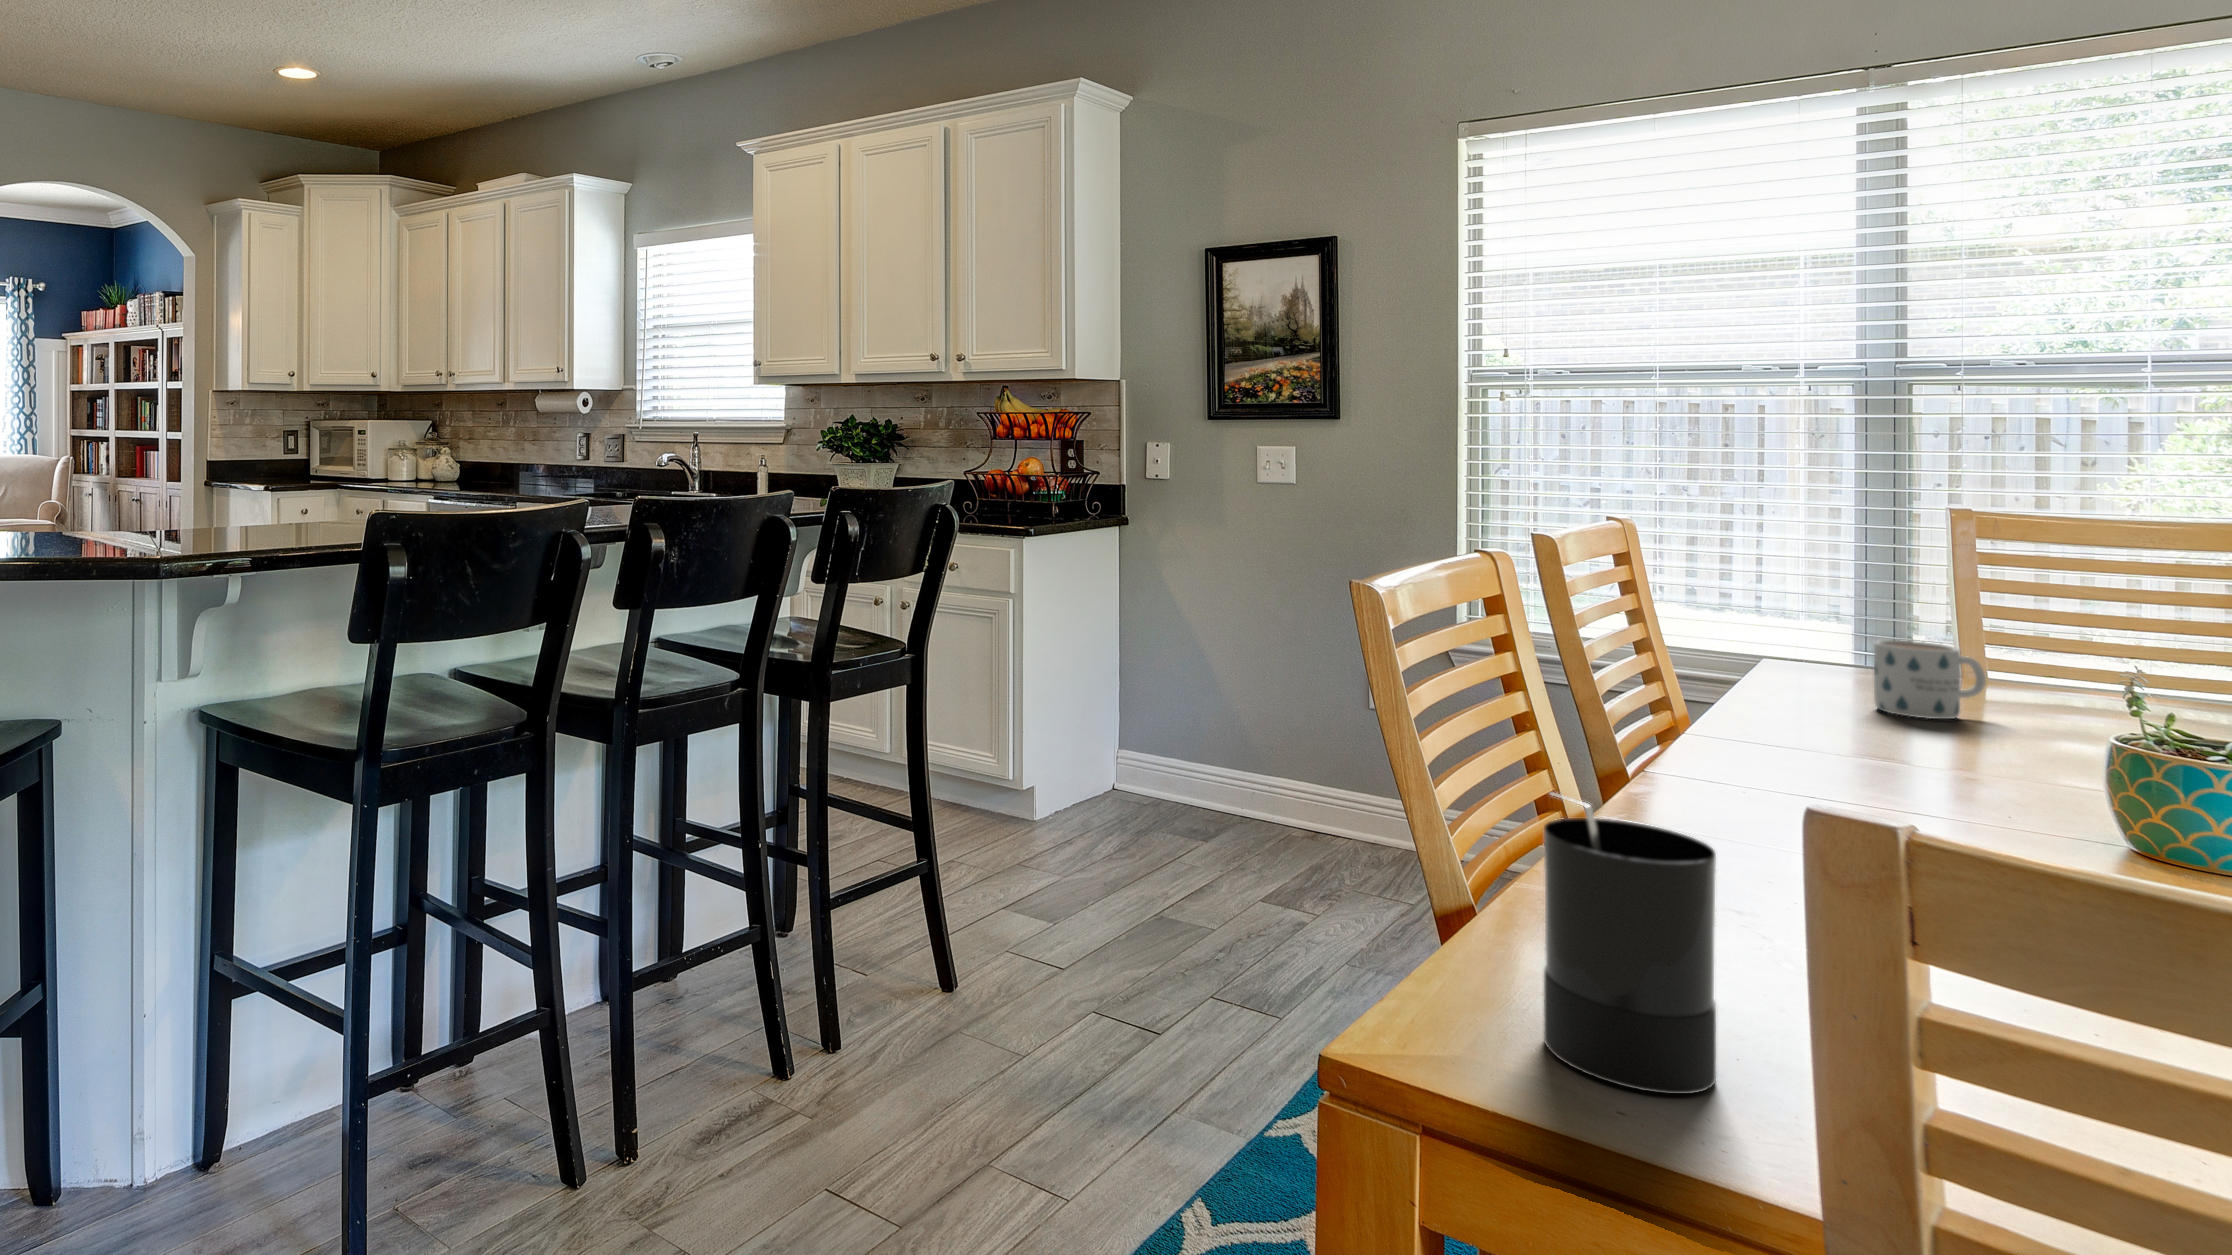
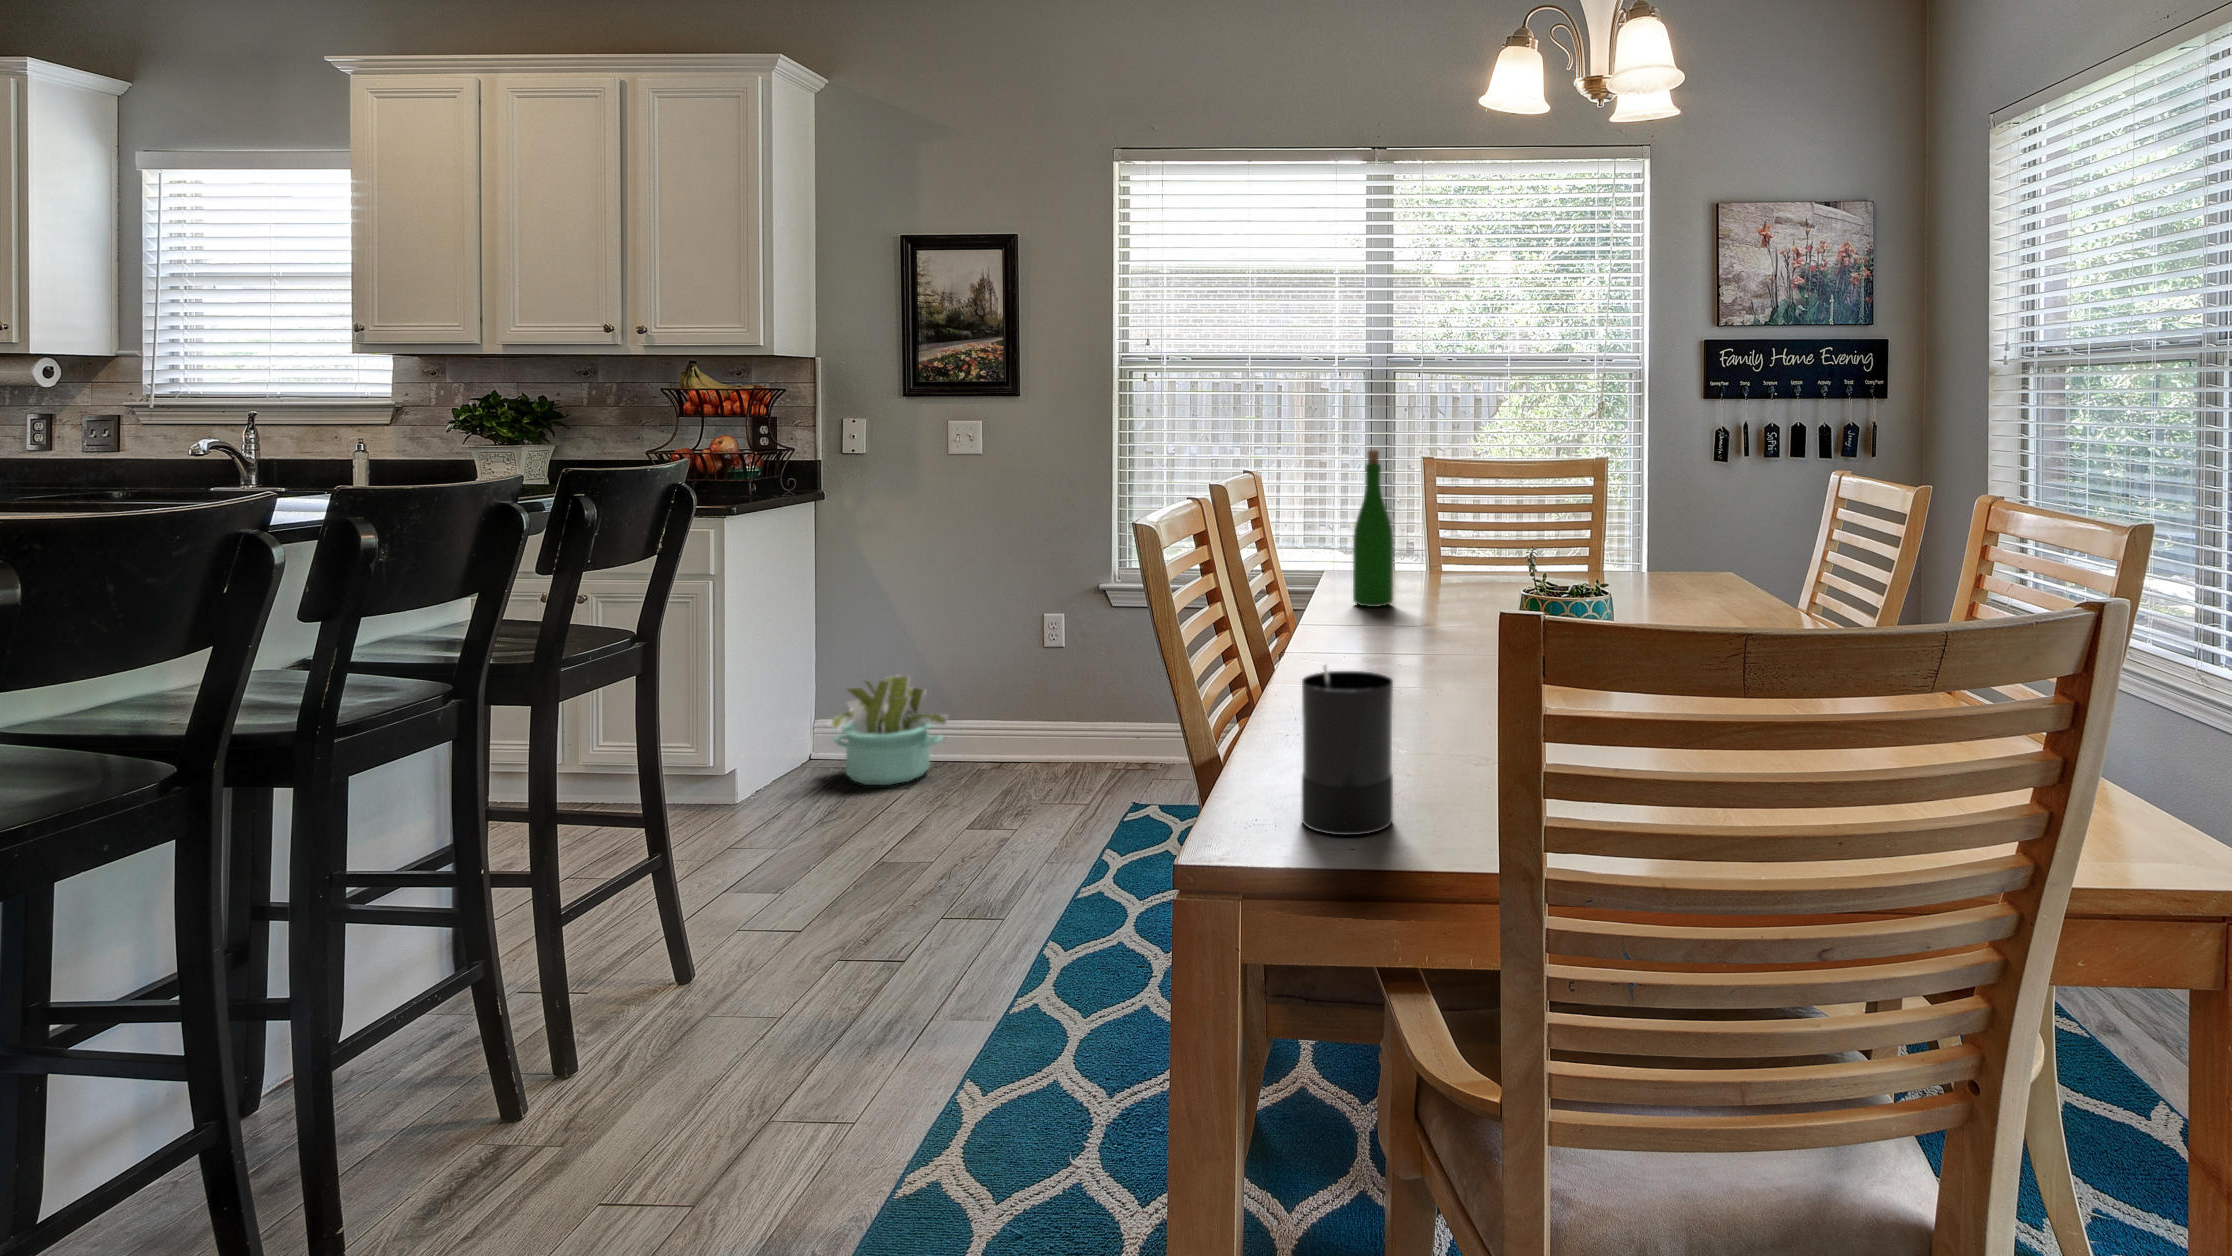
wine bottle: none [1785,492,1862,728] -> present [1353,449,1393,607]
mug: present [1874,640,1986,719] -> none [1395,545,1448,594]
decorative plant: none [1118,717,1251,836] -> present [827,676,948,785]

